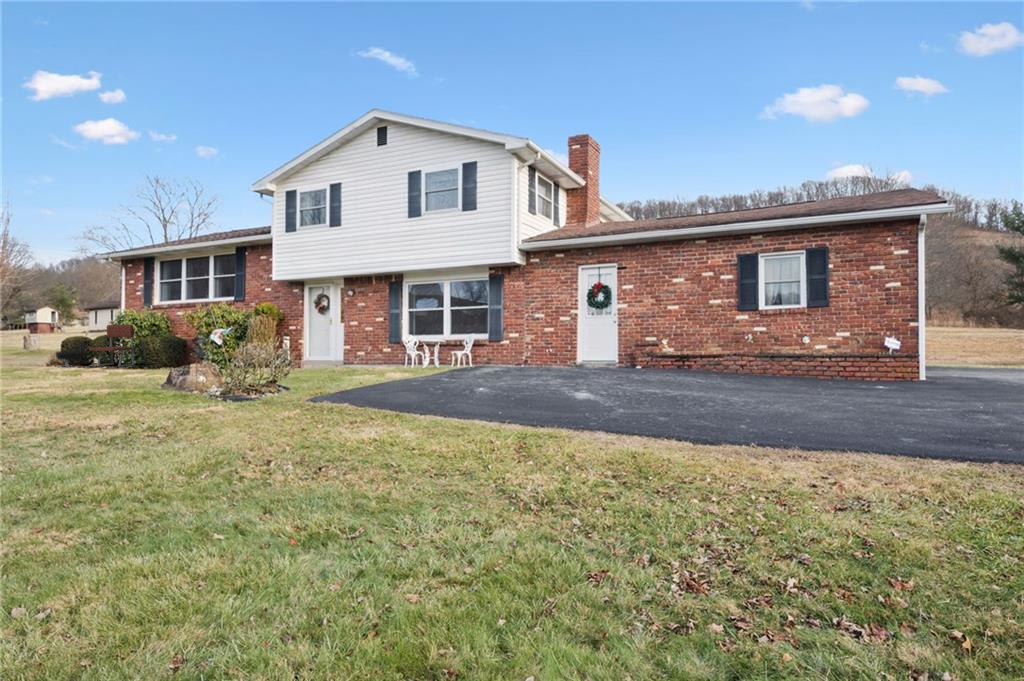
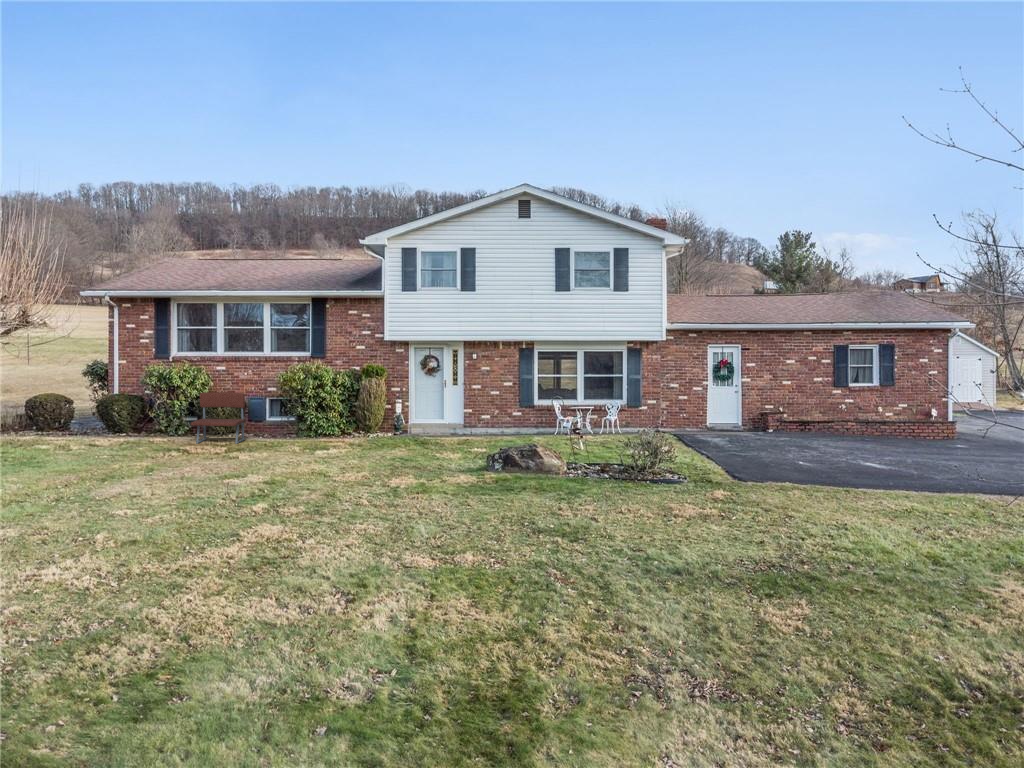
lounge chair: present [56,343,87,366] -> none [129,414,173,448]

